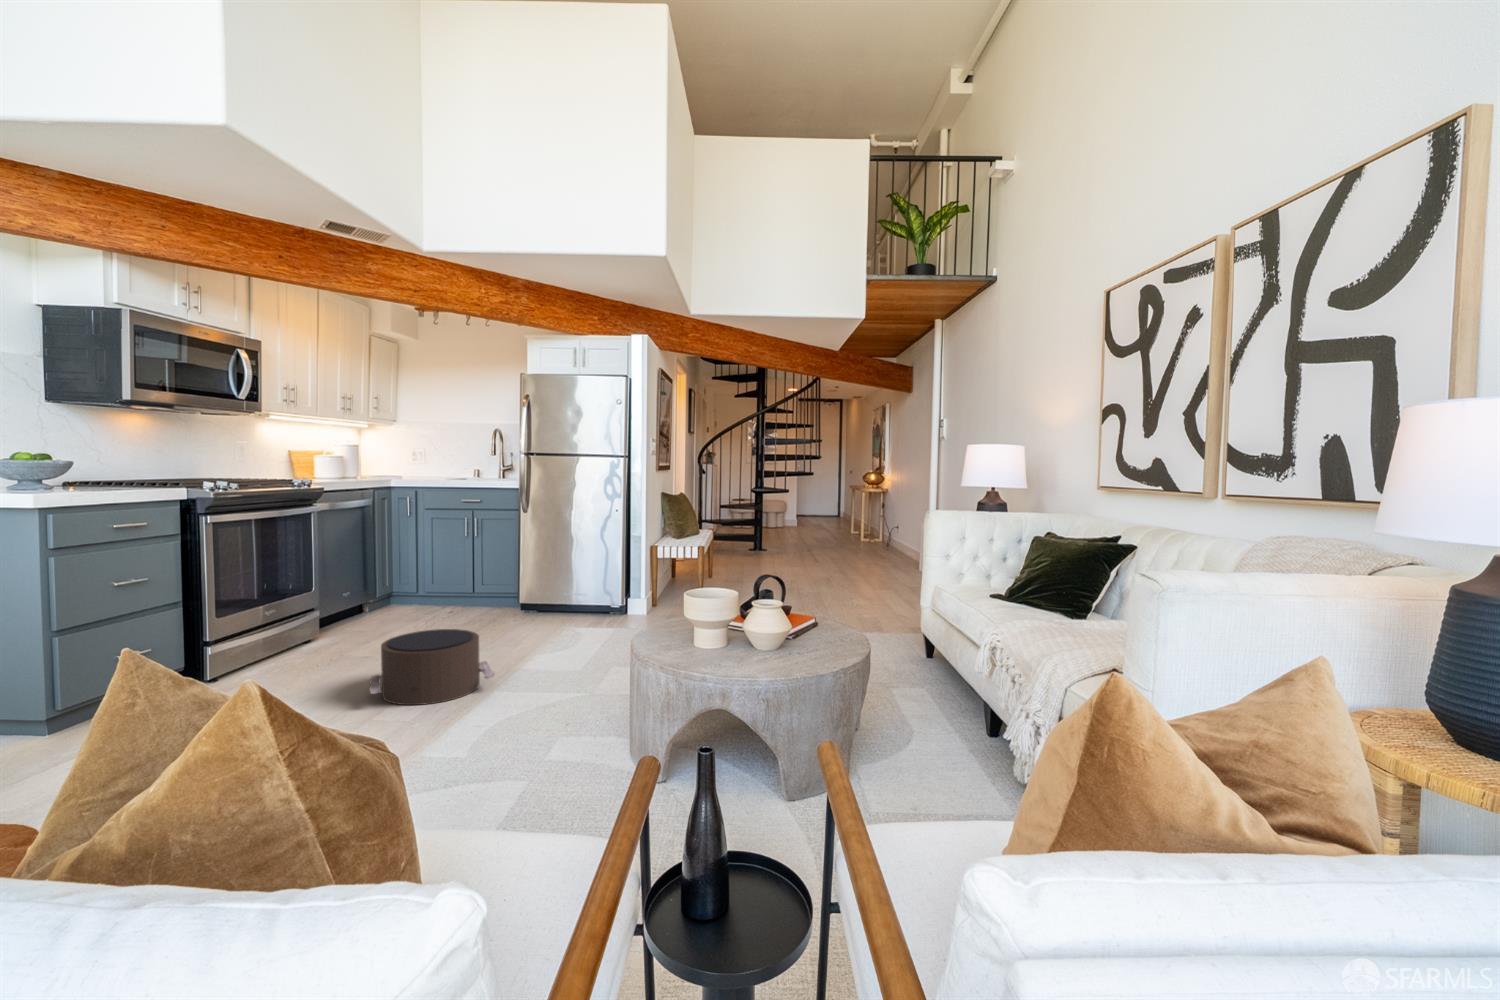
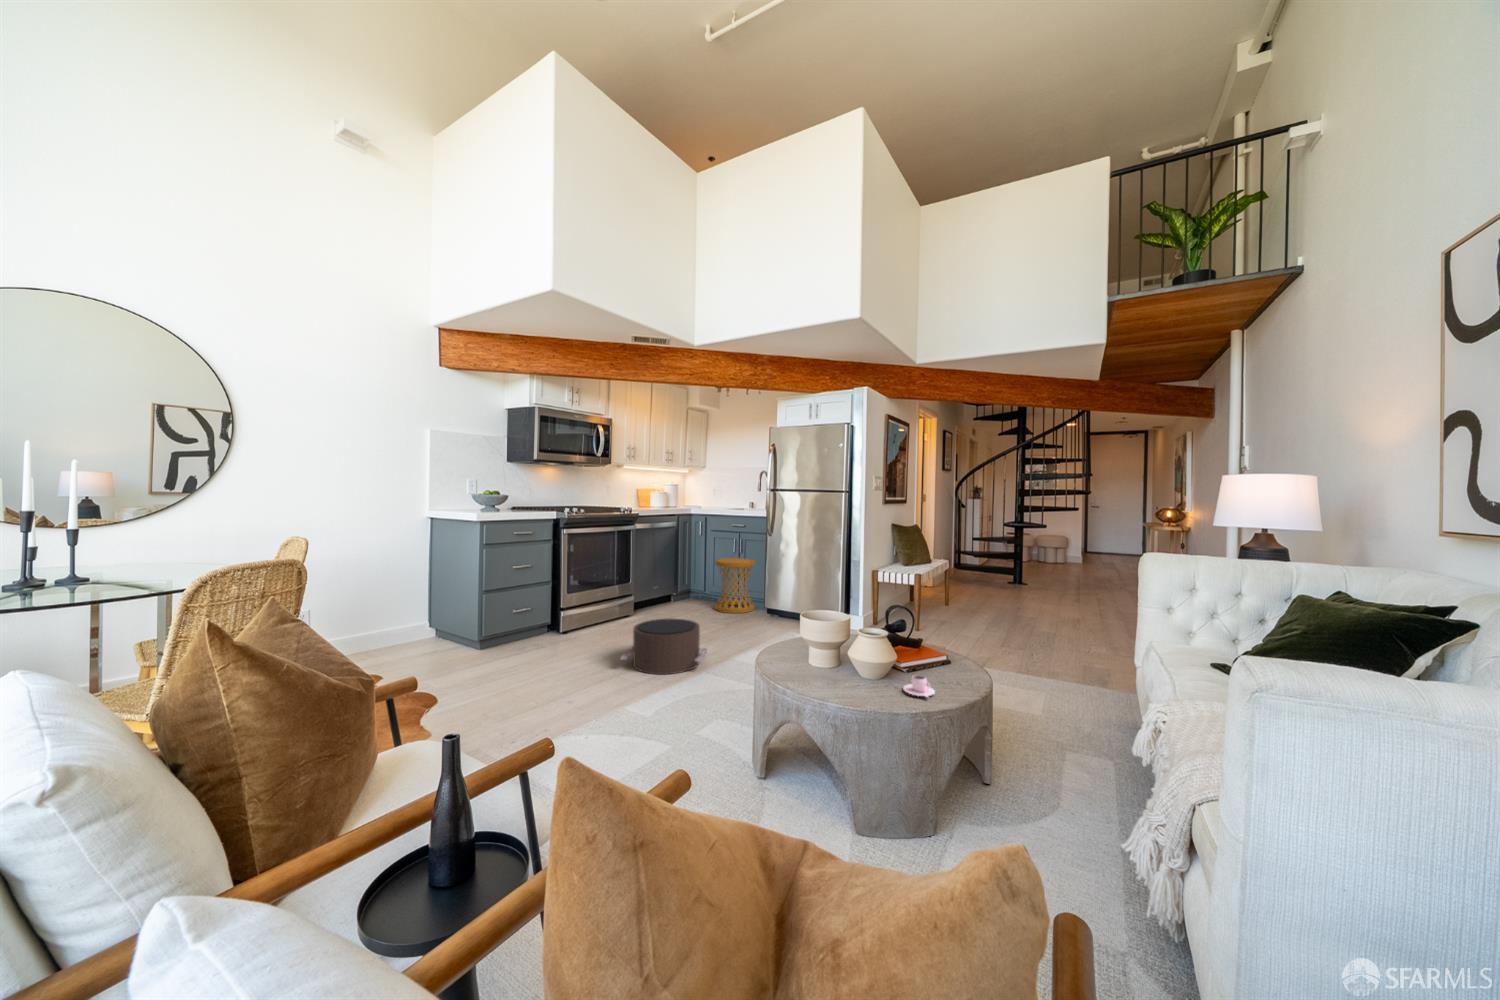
side table: none [433,546,492,620] -> present [715,558,755,613]
teacup: none [814,612,842,649] -> present [903,675,935,697]

